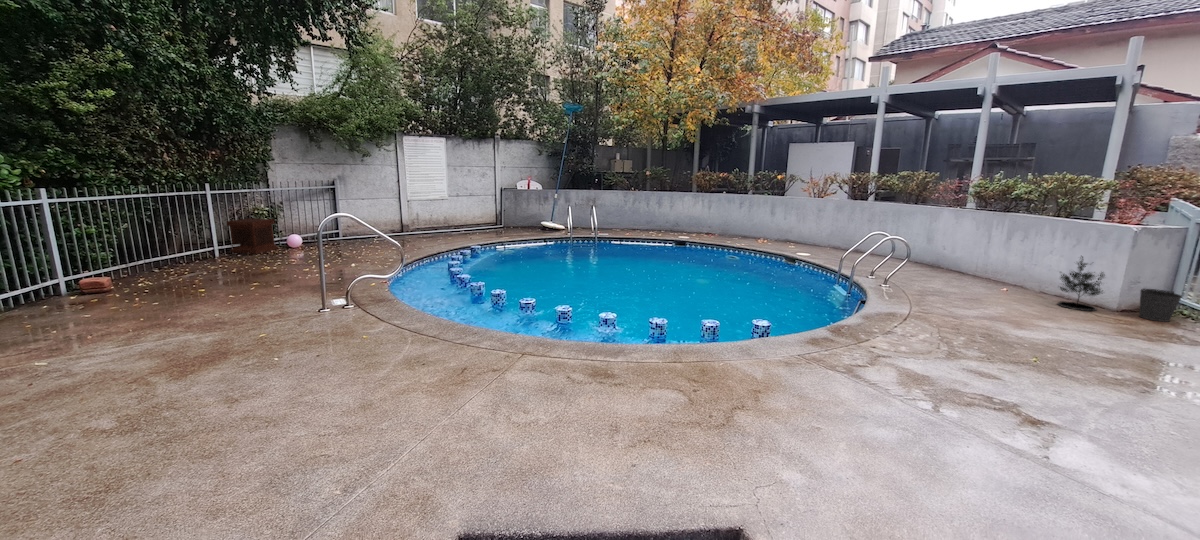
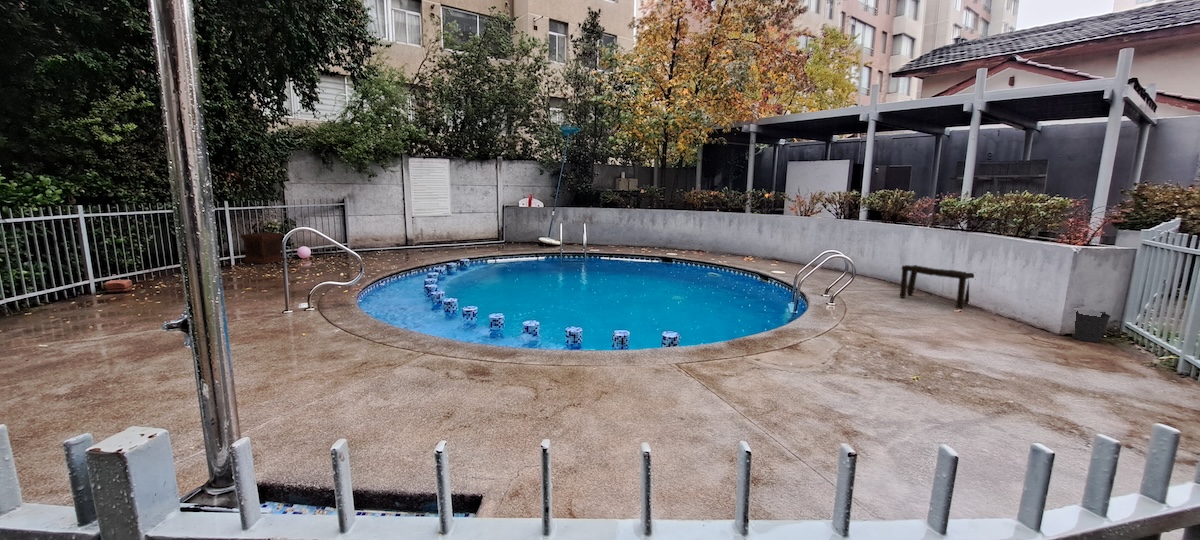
bench: none [941,245,1023,289] -> present [900,265,974,309]
potted tree: present [1058,257,1104,311] -> none [994,274,1040,331]

